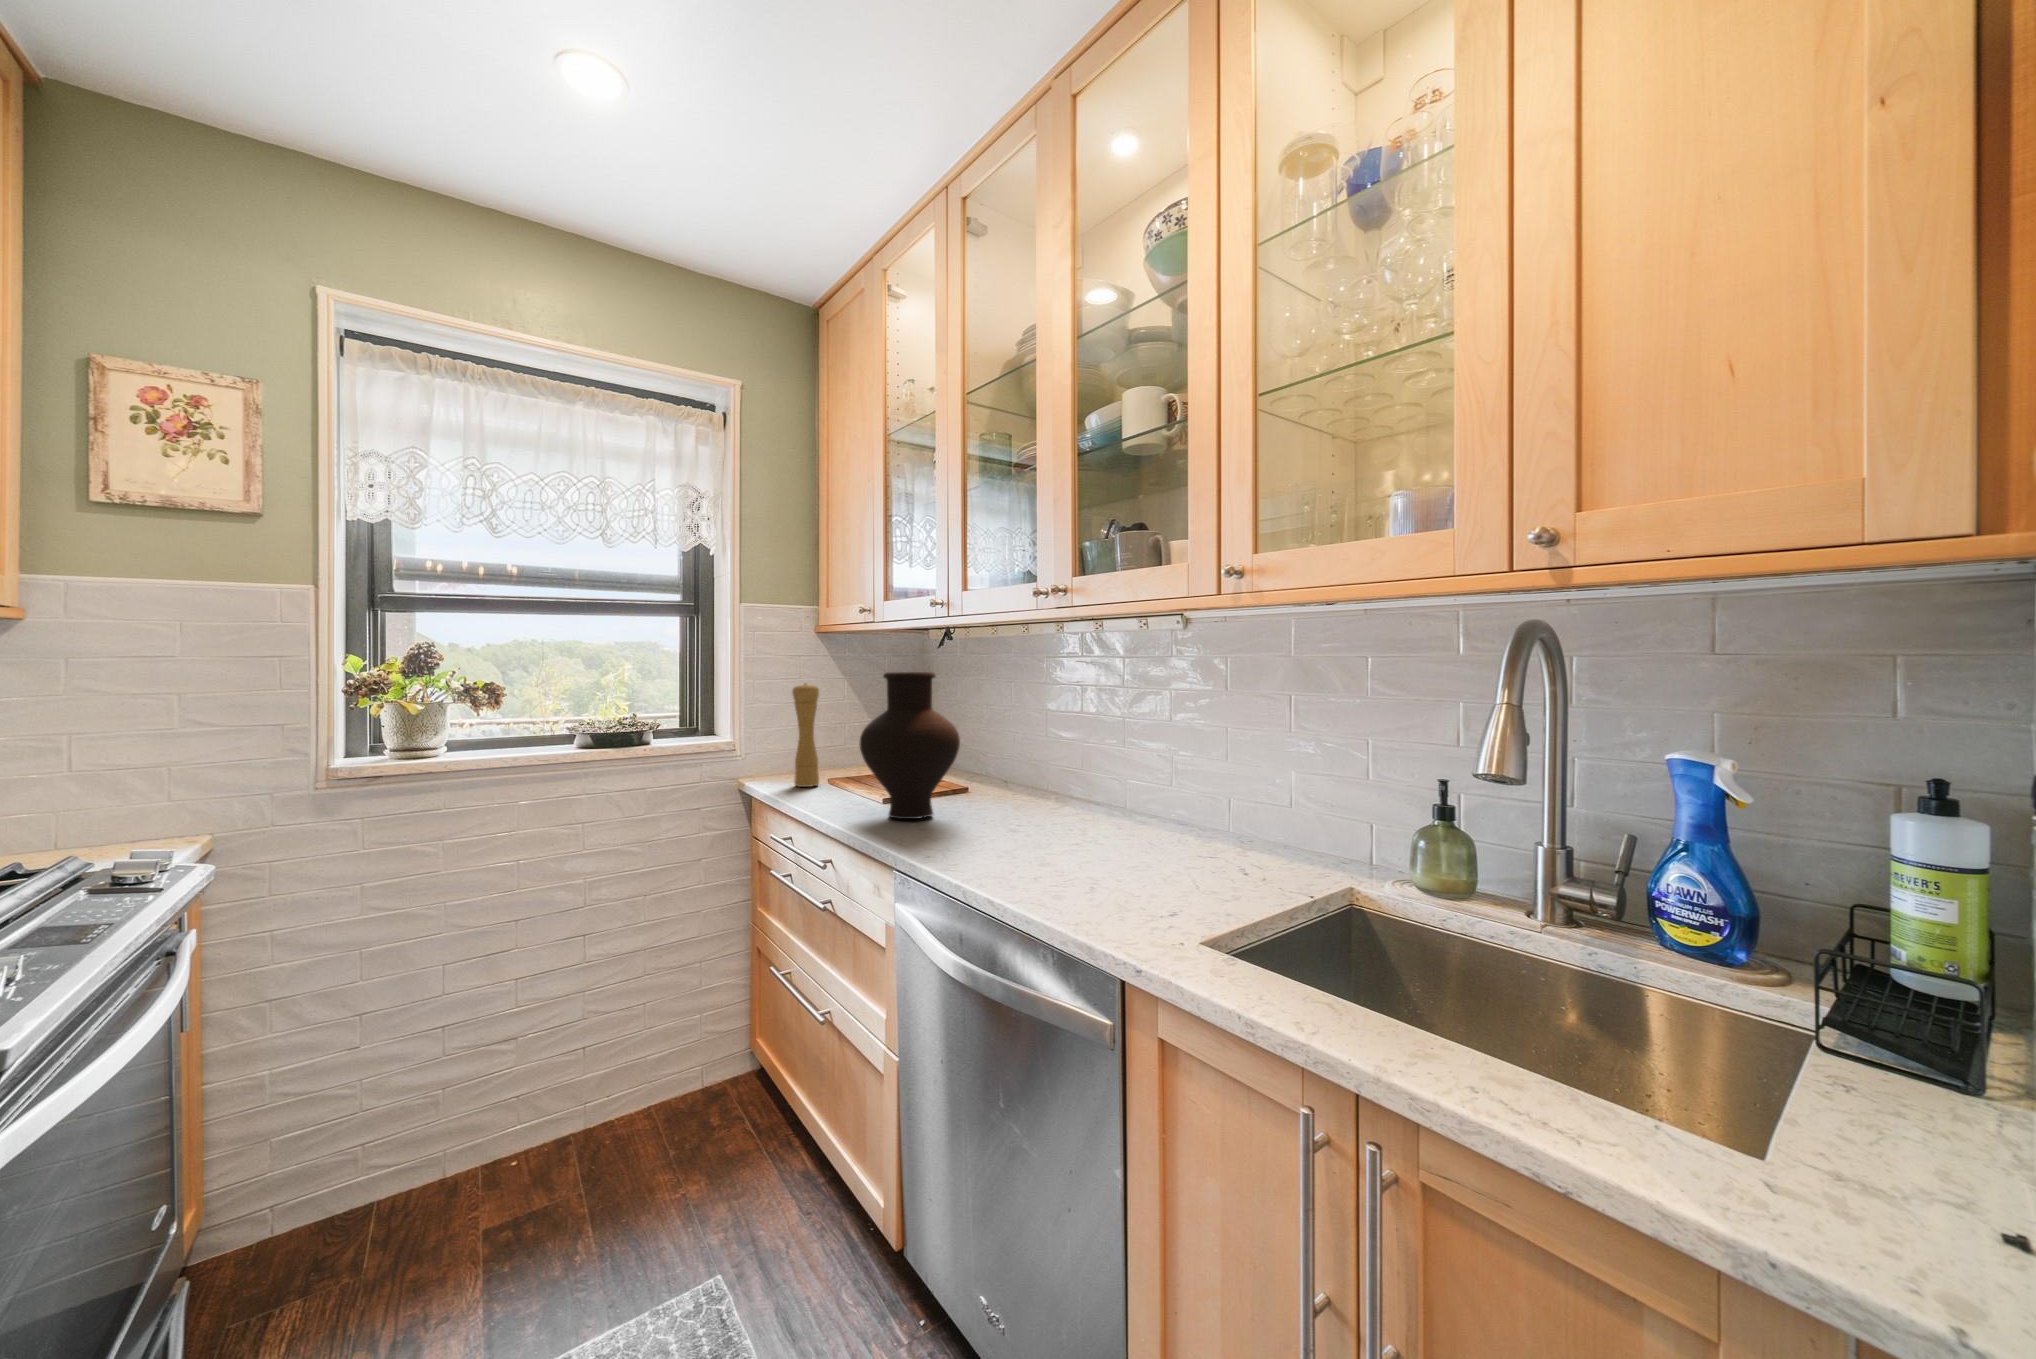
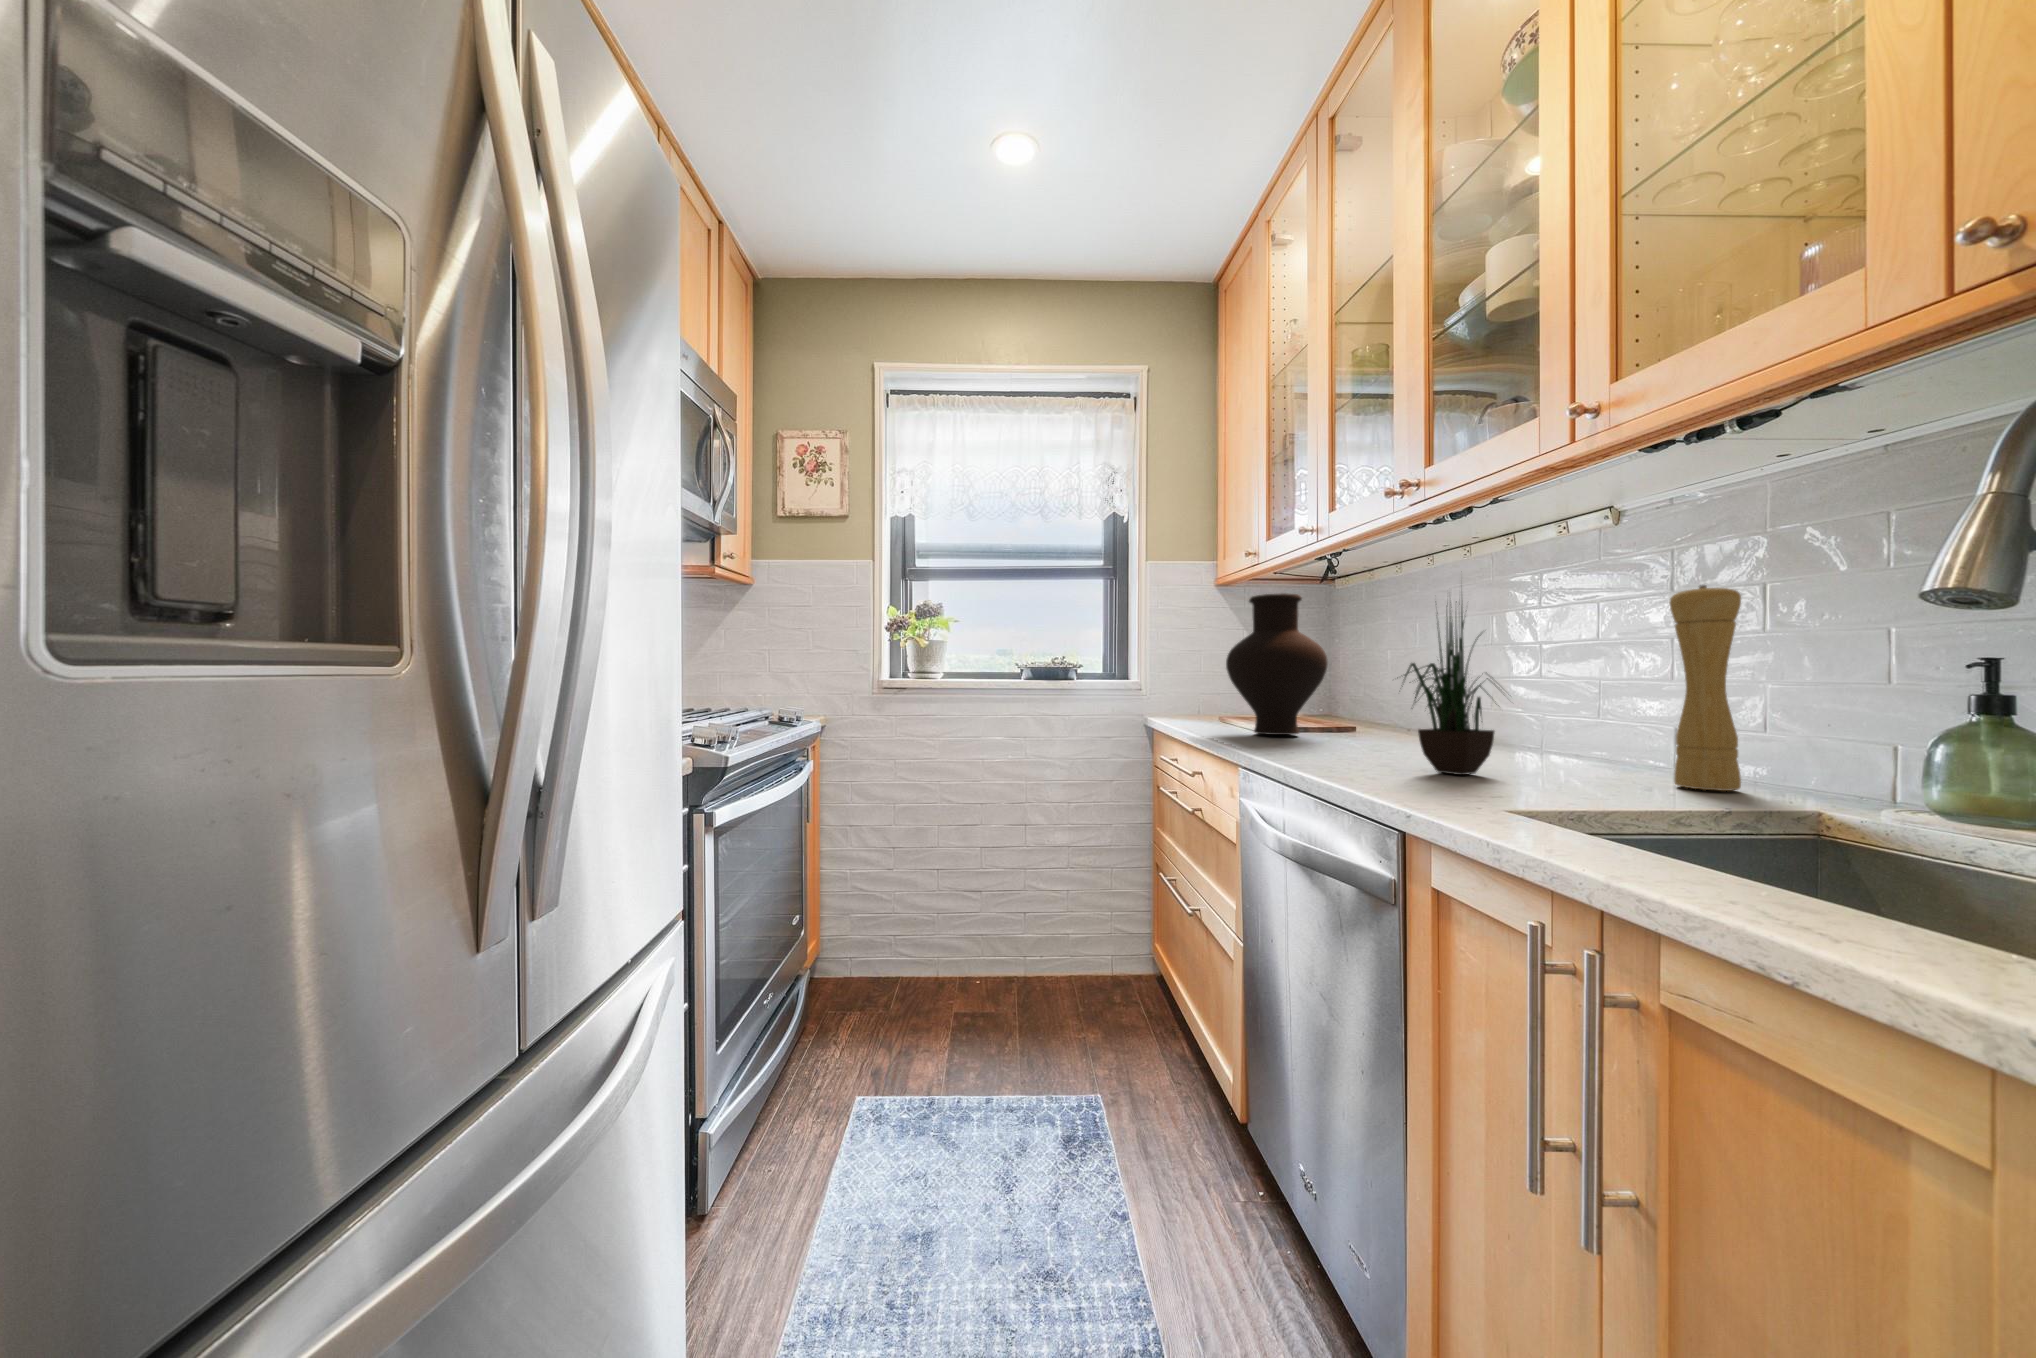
potted plant: none [1050,682,1153,876] -> present [1402,606,1495,775]
pepper mill: present [792,684,819,787] -> present [1670,585,1741,791]

